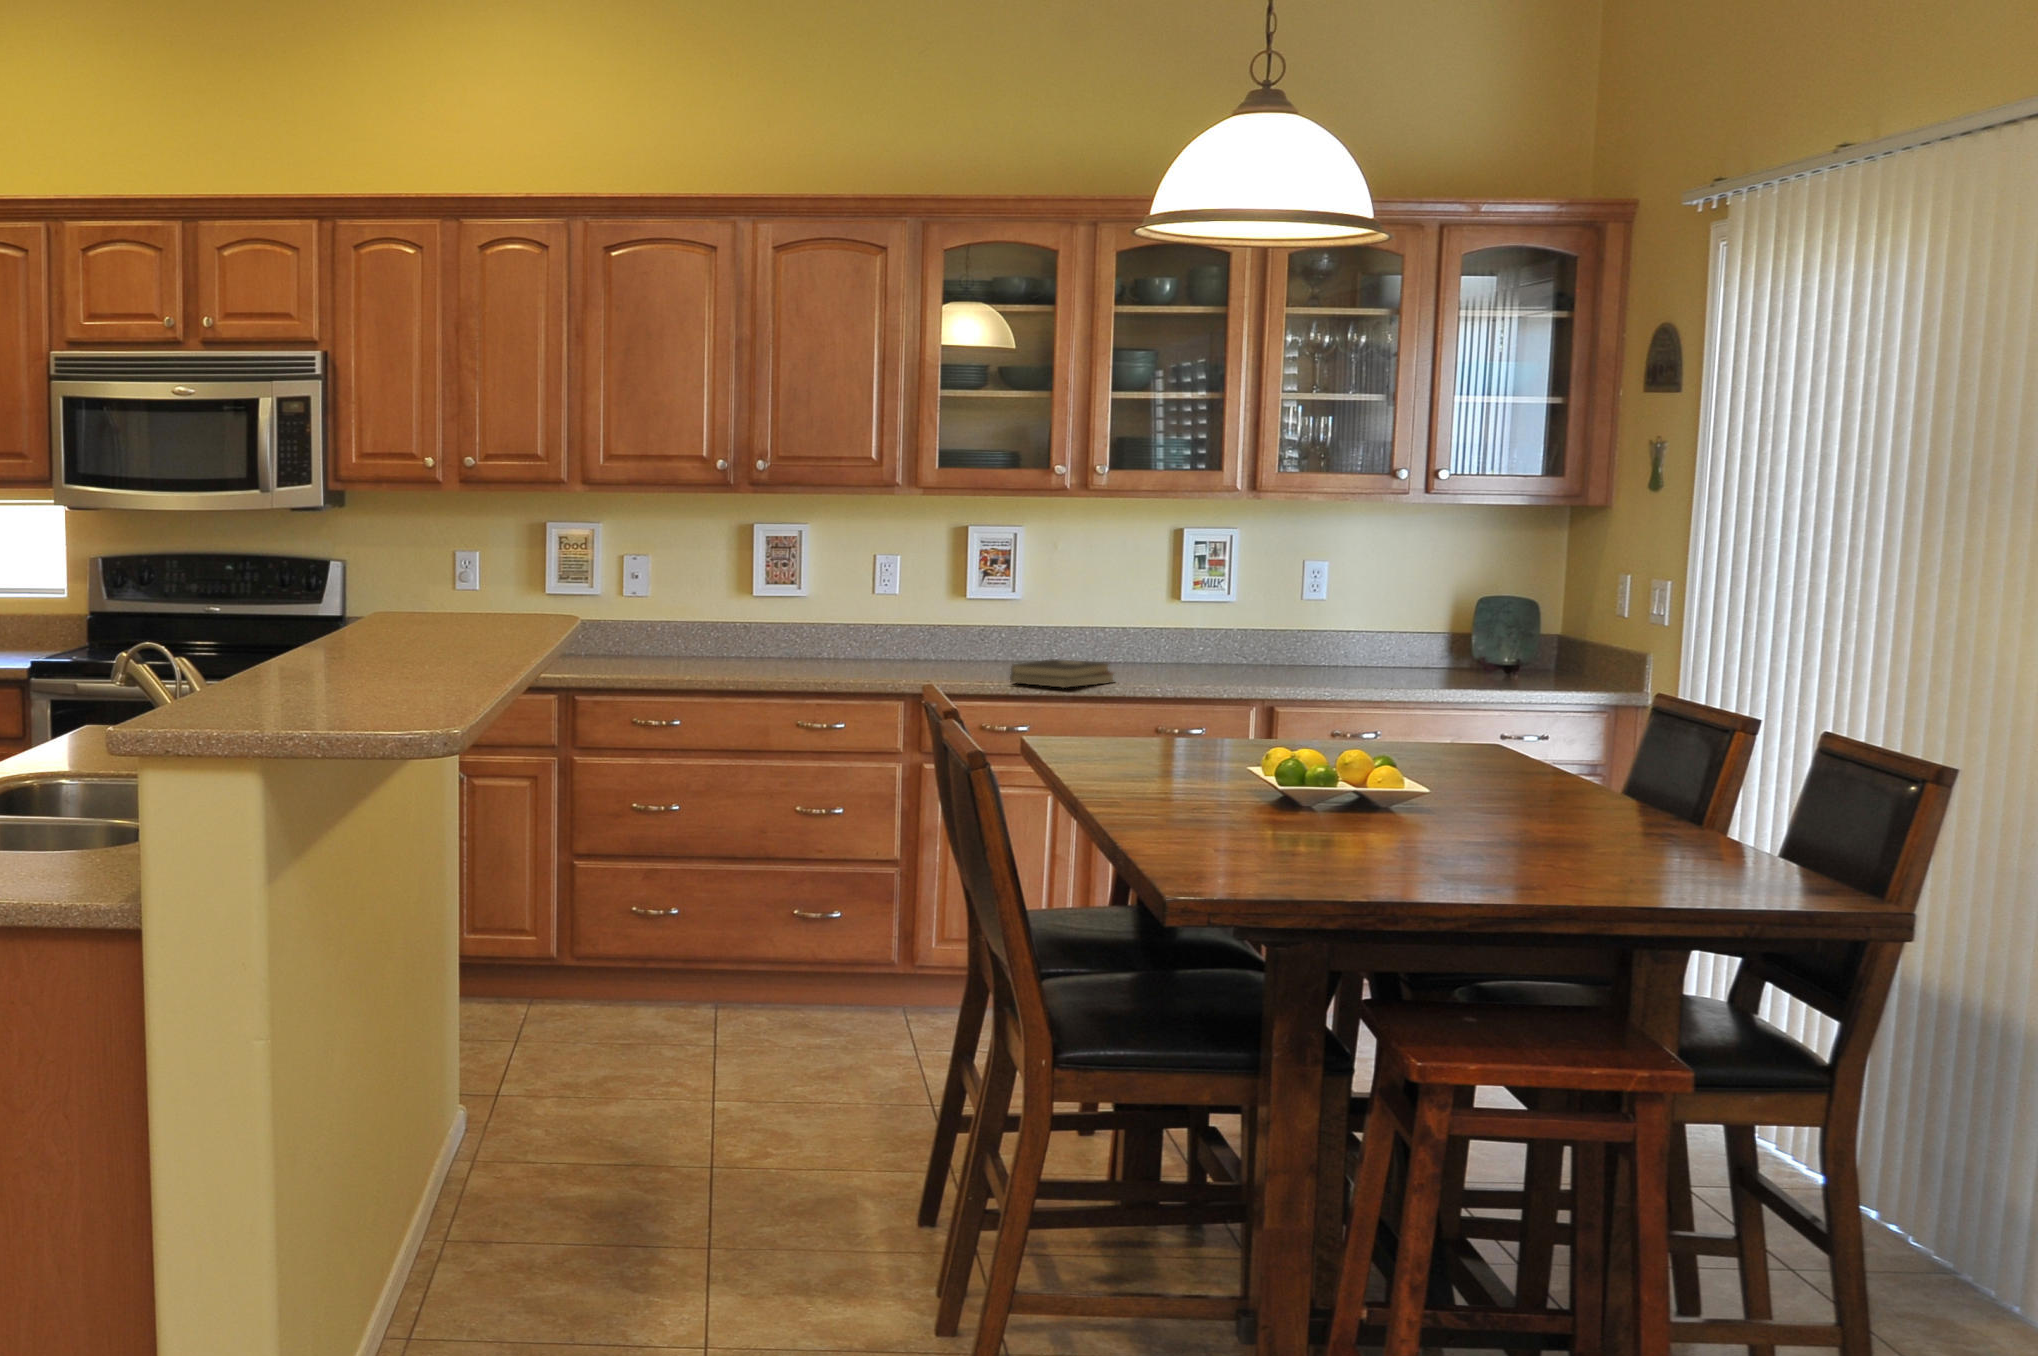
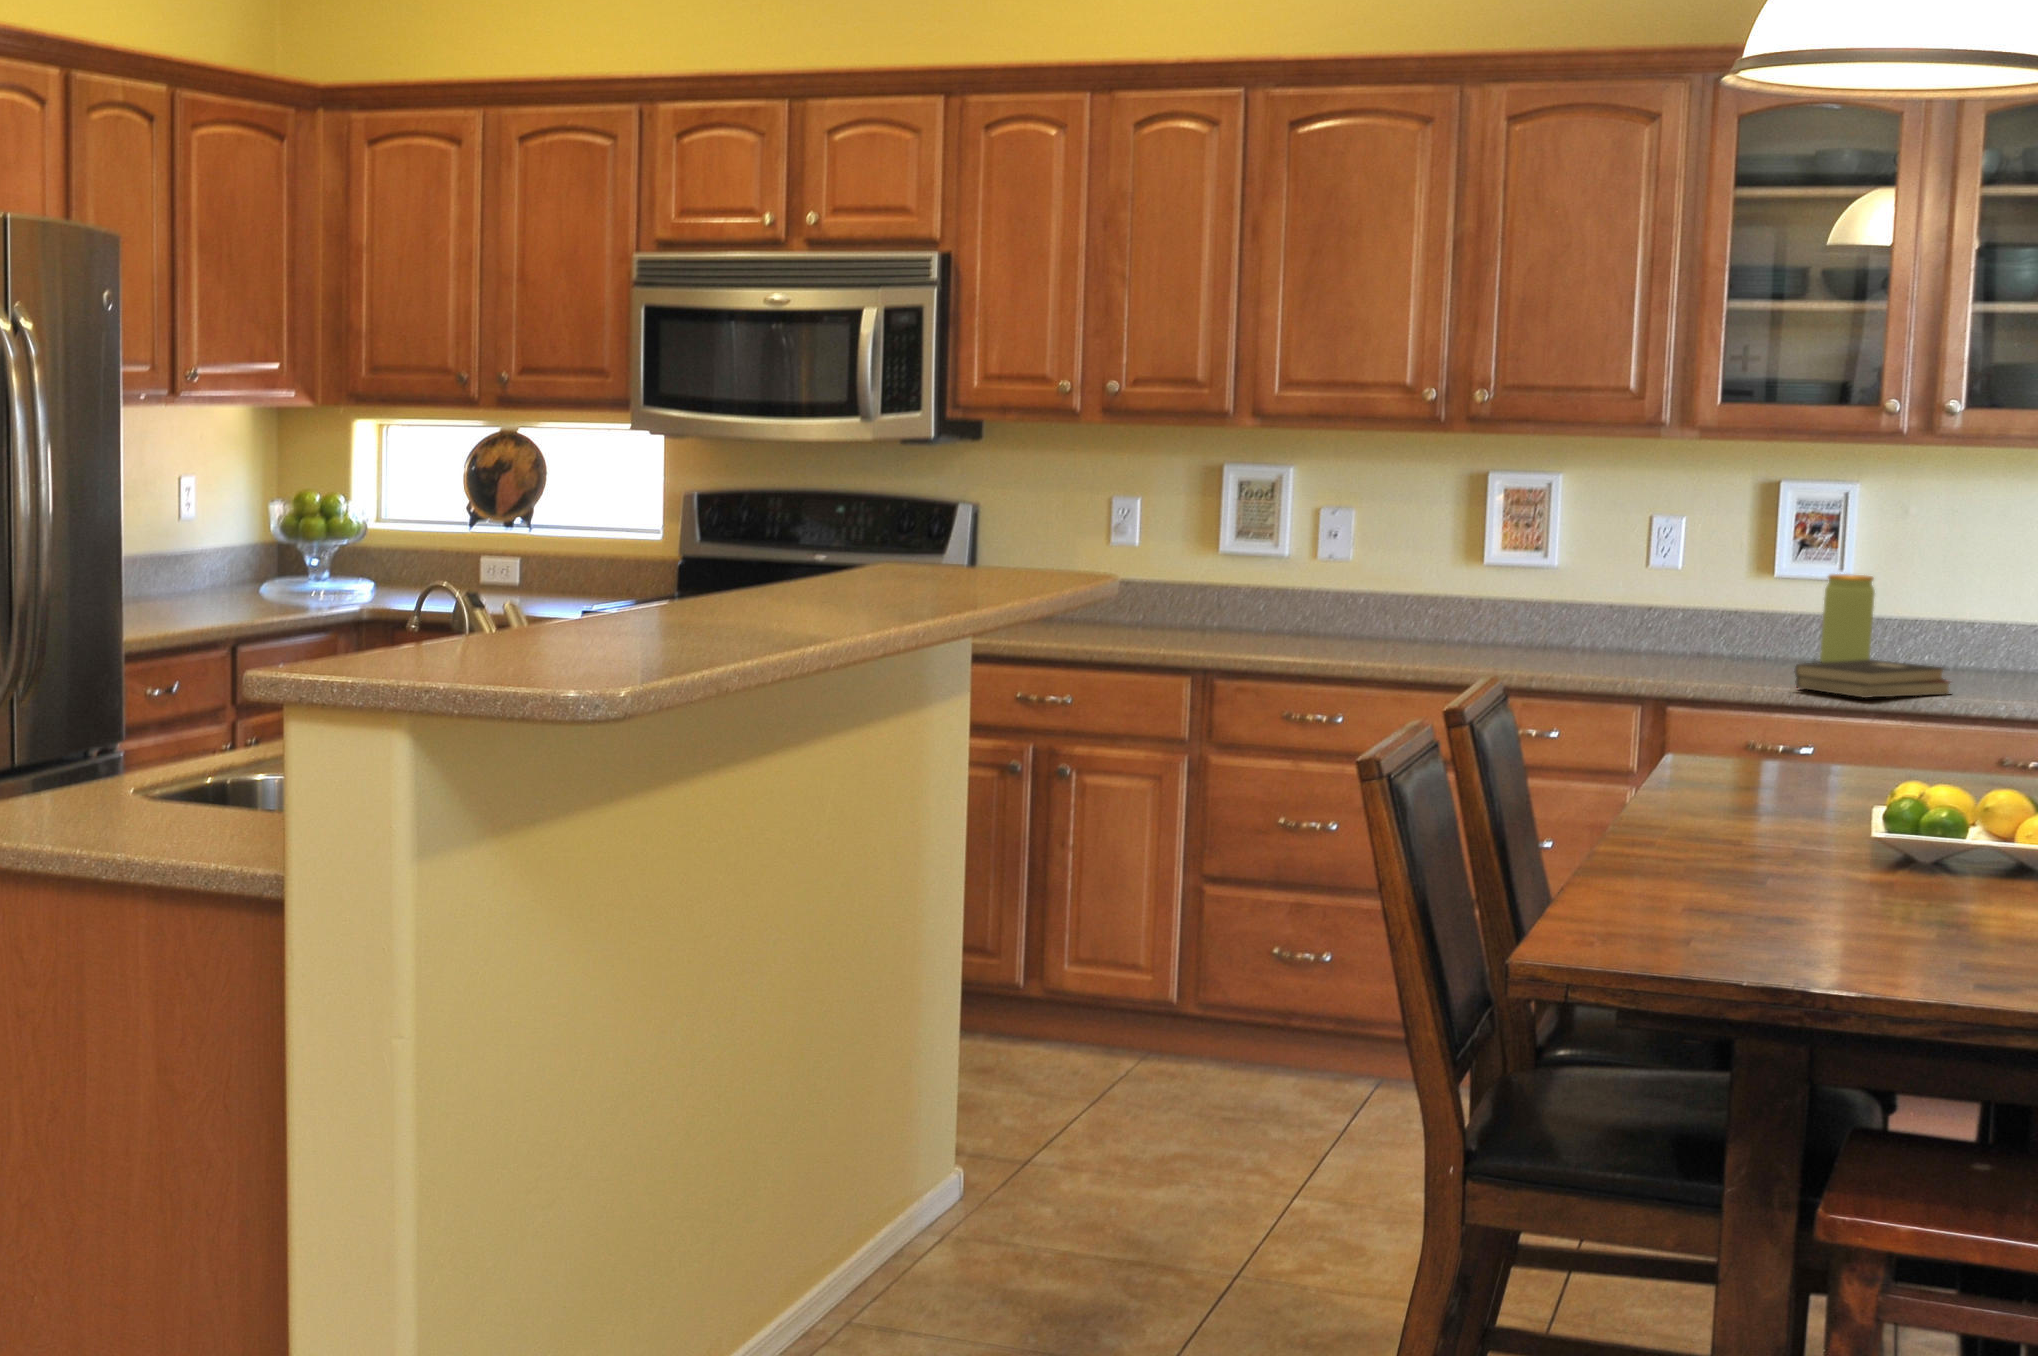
jar: none [1003,596,1040,664] -> present [1820,574,1875,662]

